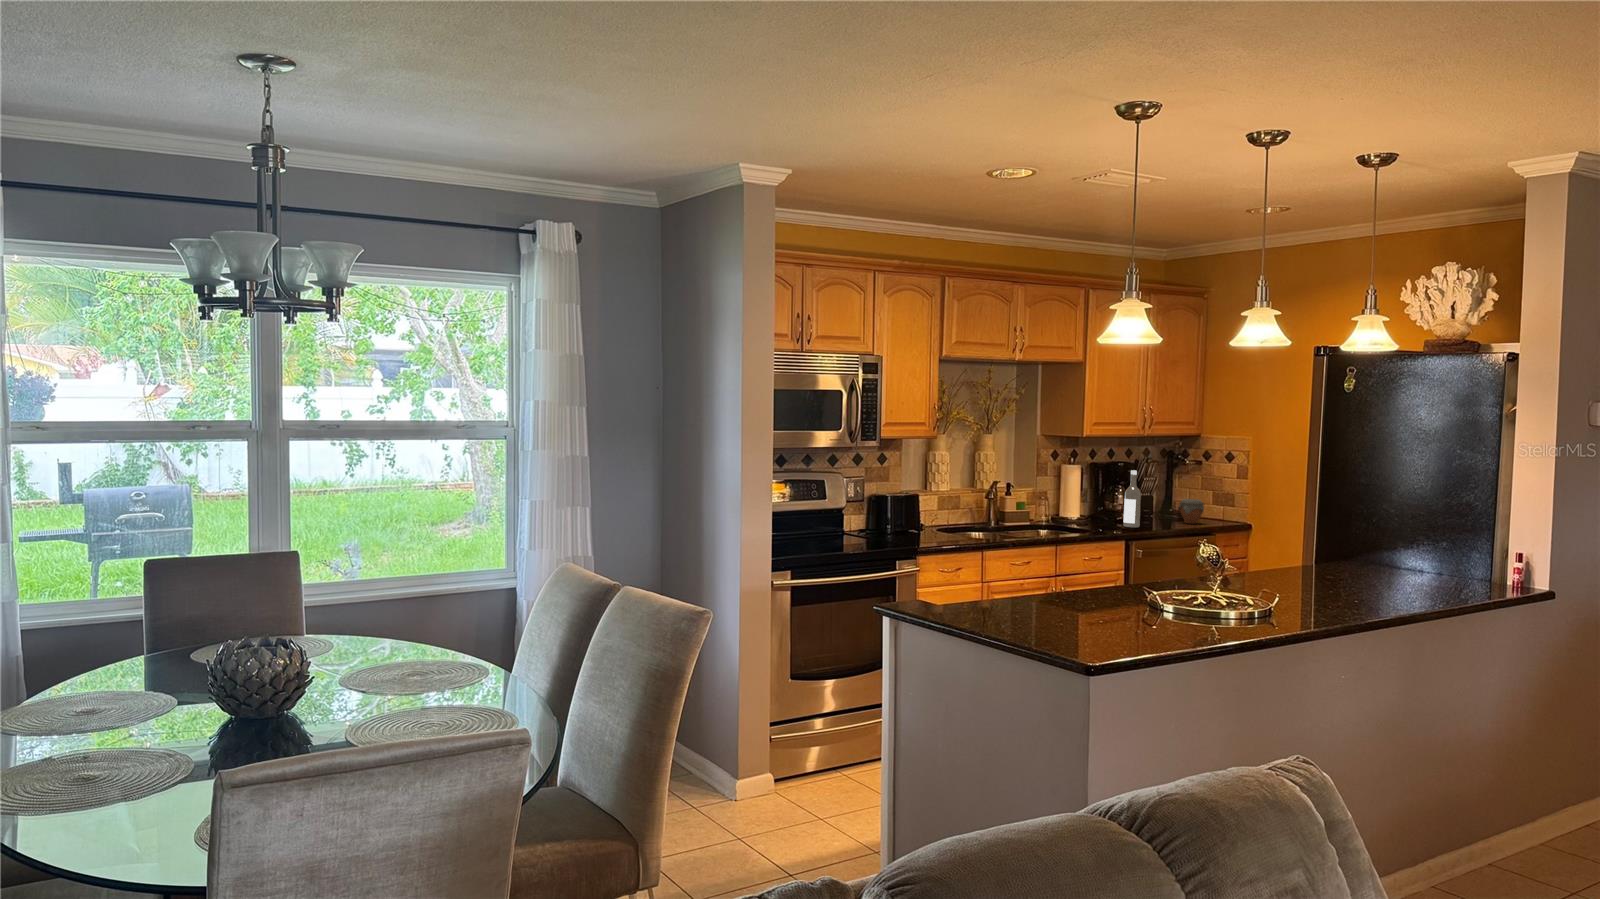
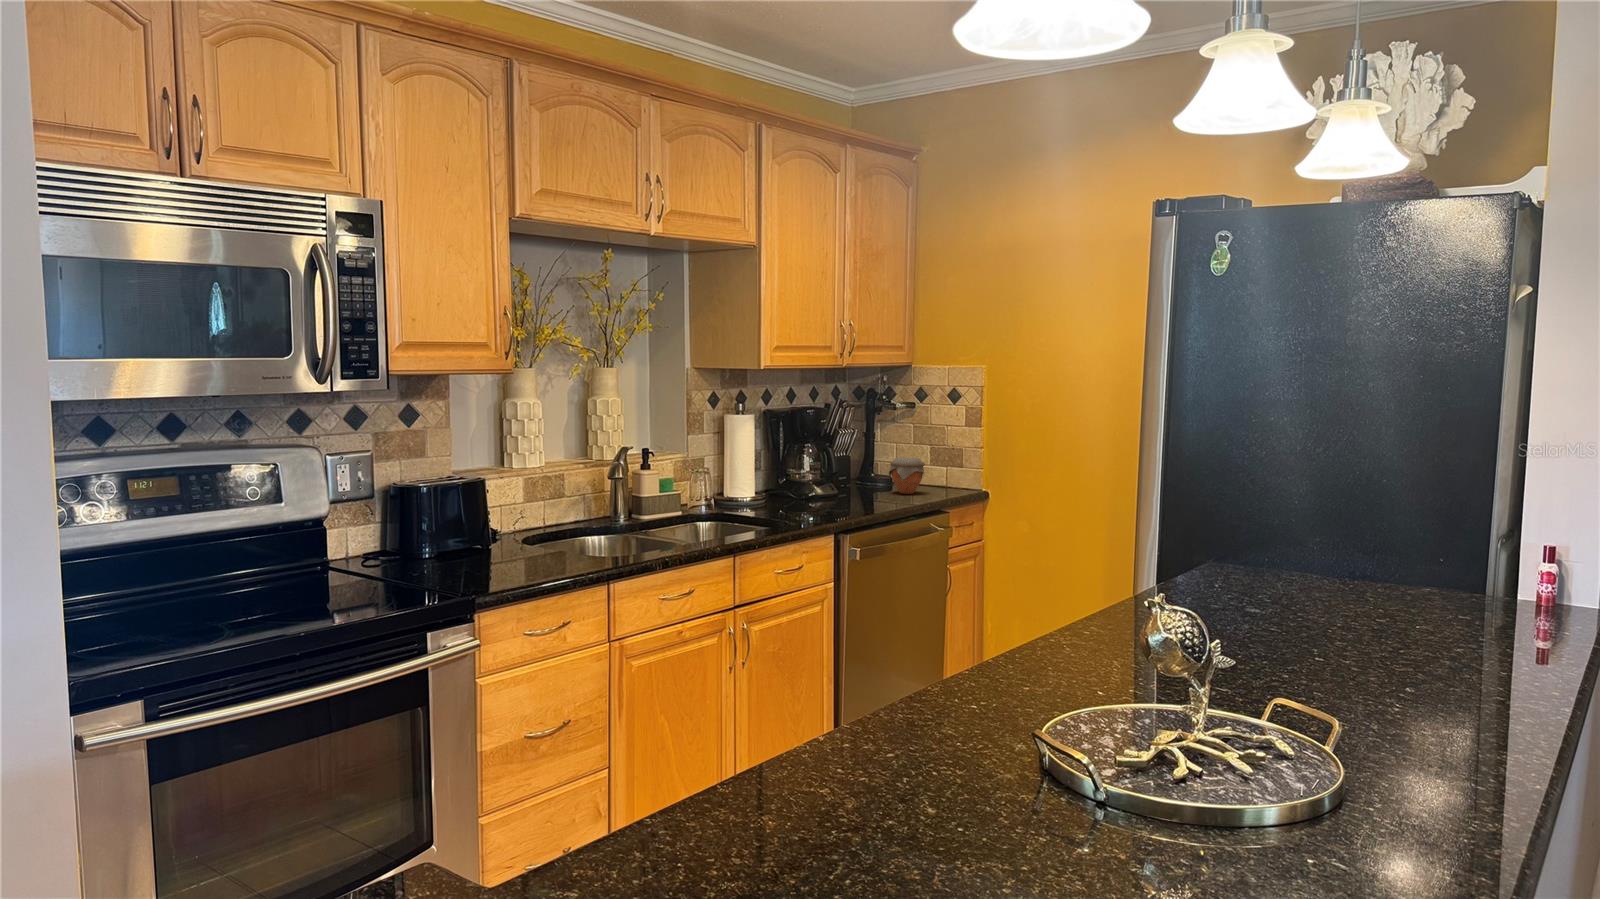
wine bottle: present [1123,470,1141,528] -> none [822,419,846,508]

